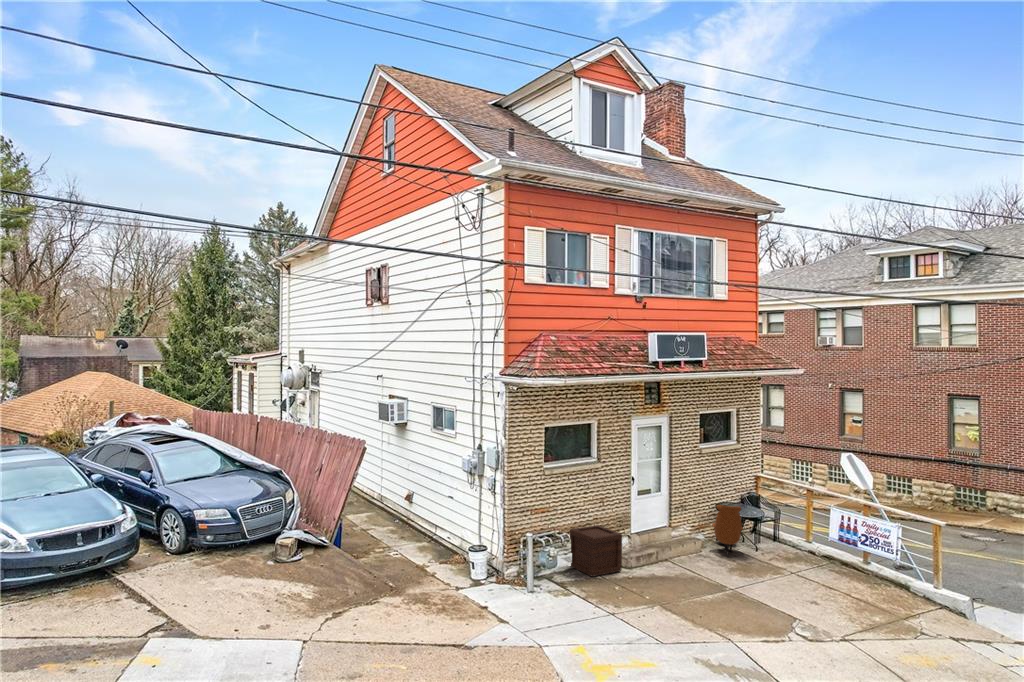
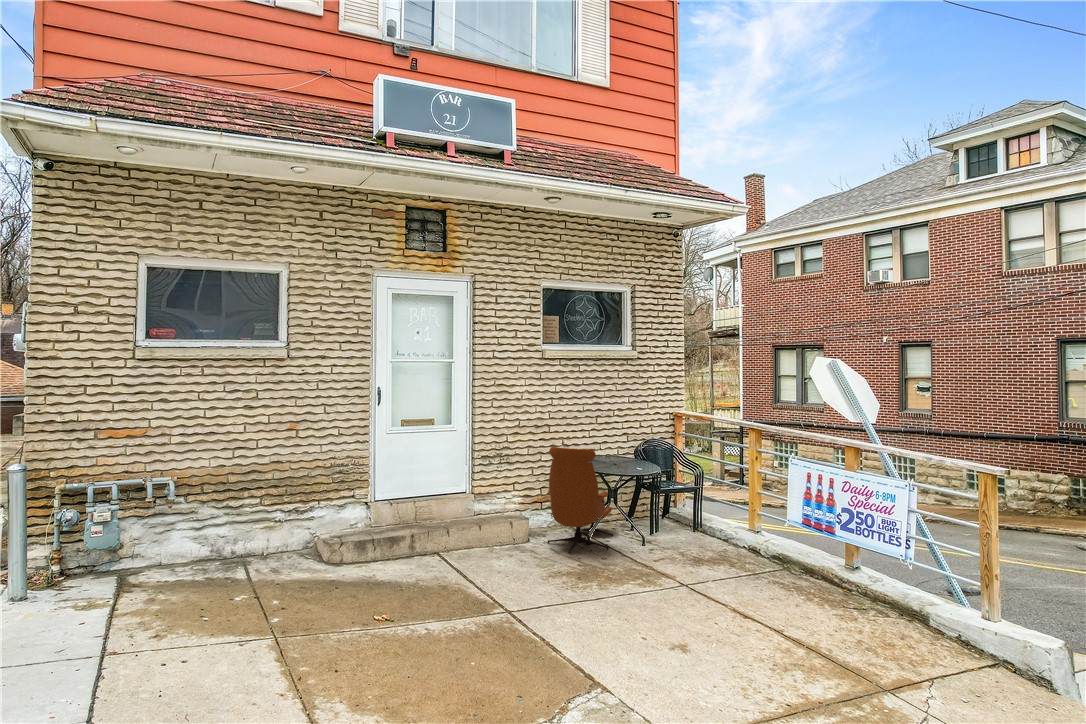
wooden crate: present [570,525,622,577] -> none [195,479,293,582]

